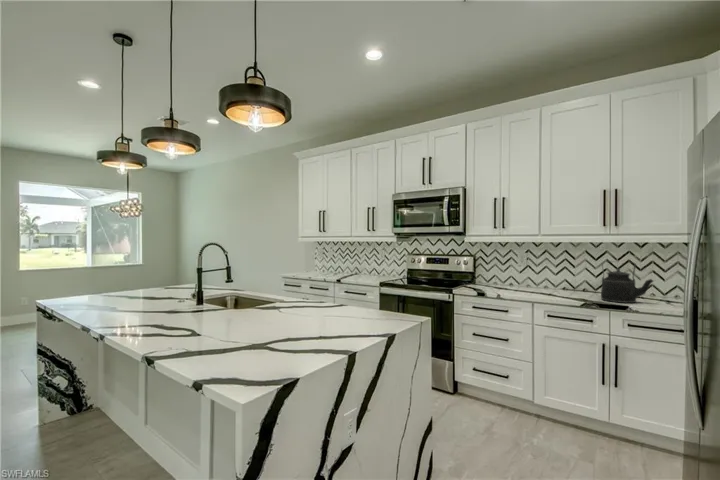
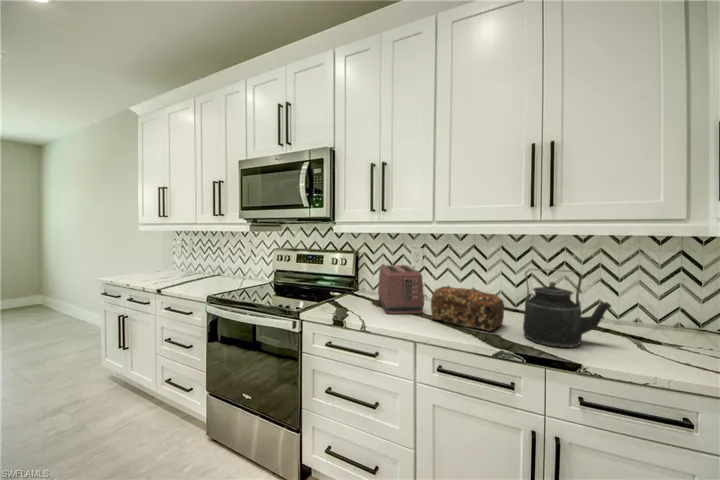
toaster: none [496,264,534,292] -> present [378,265,424,314]
bread loaf: none [541,274,589,297] -> present [431,287,504,331]

